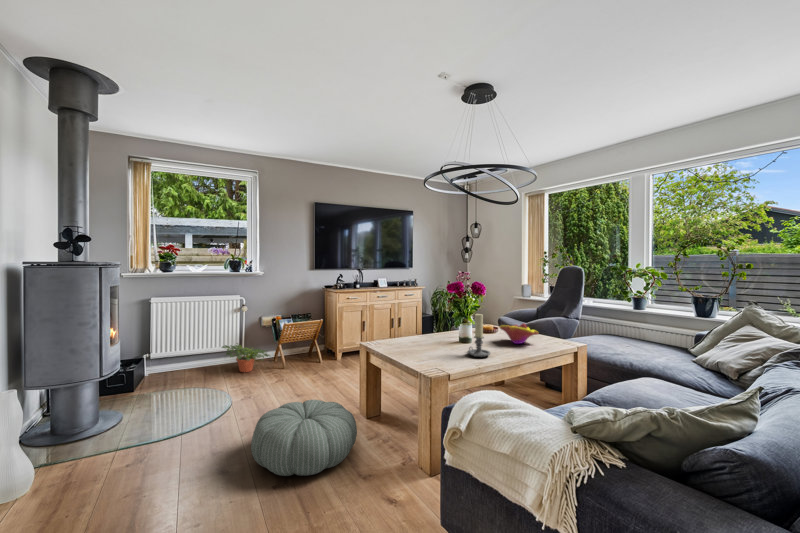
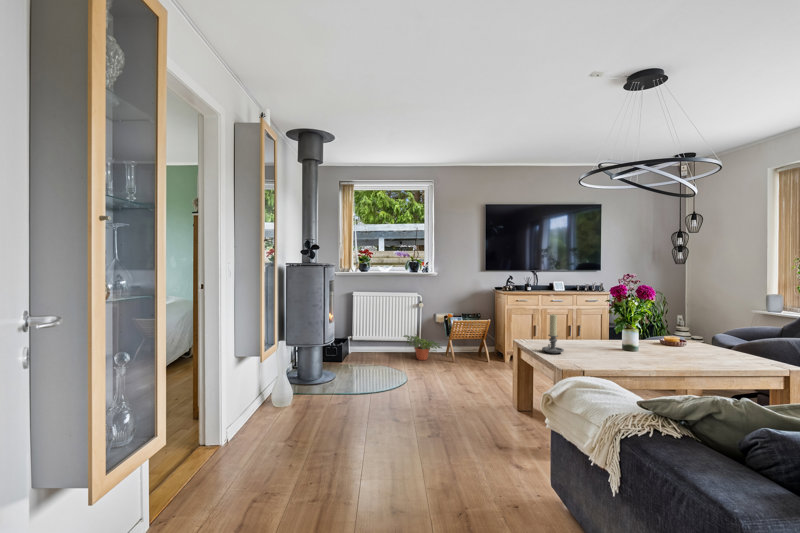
candle holder: present [468,314,490,357] -> present [542,314,564,354]
decorative bowl: present [500,324,538,344] -> none [668,338,717,360]
pouf: present [251,400,357,476] -> none [417,383,502,438]

